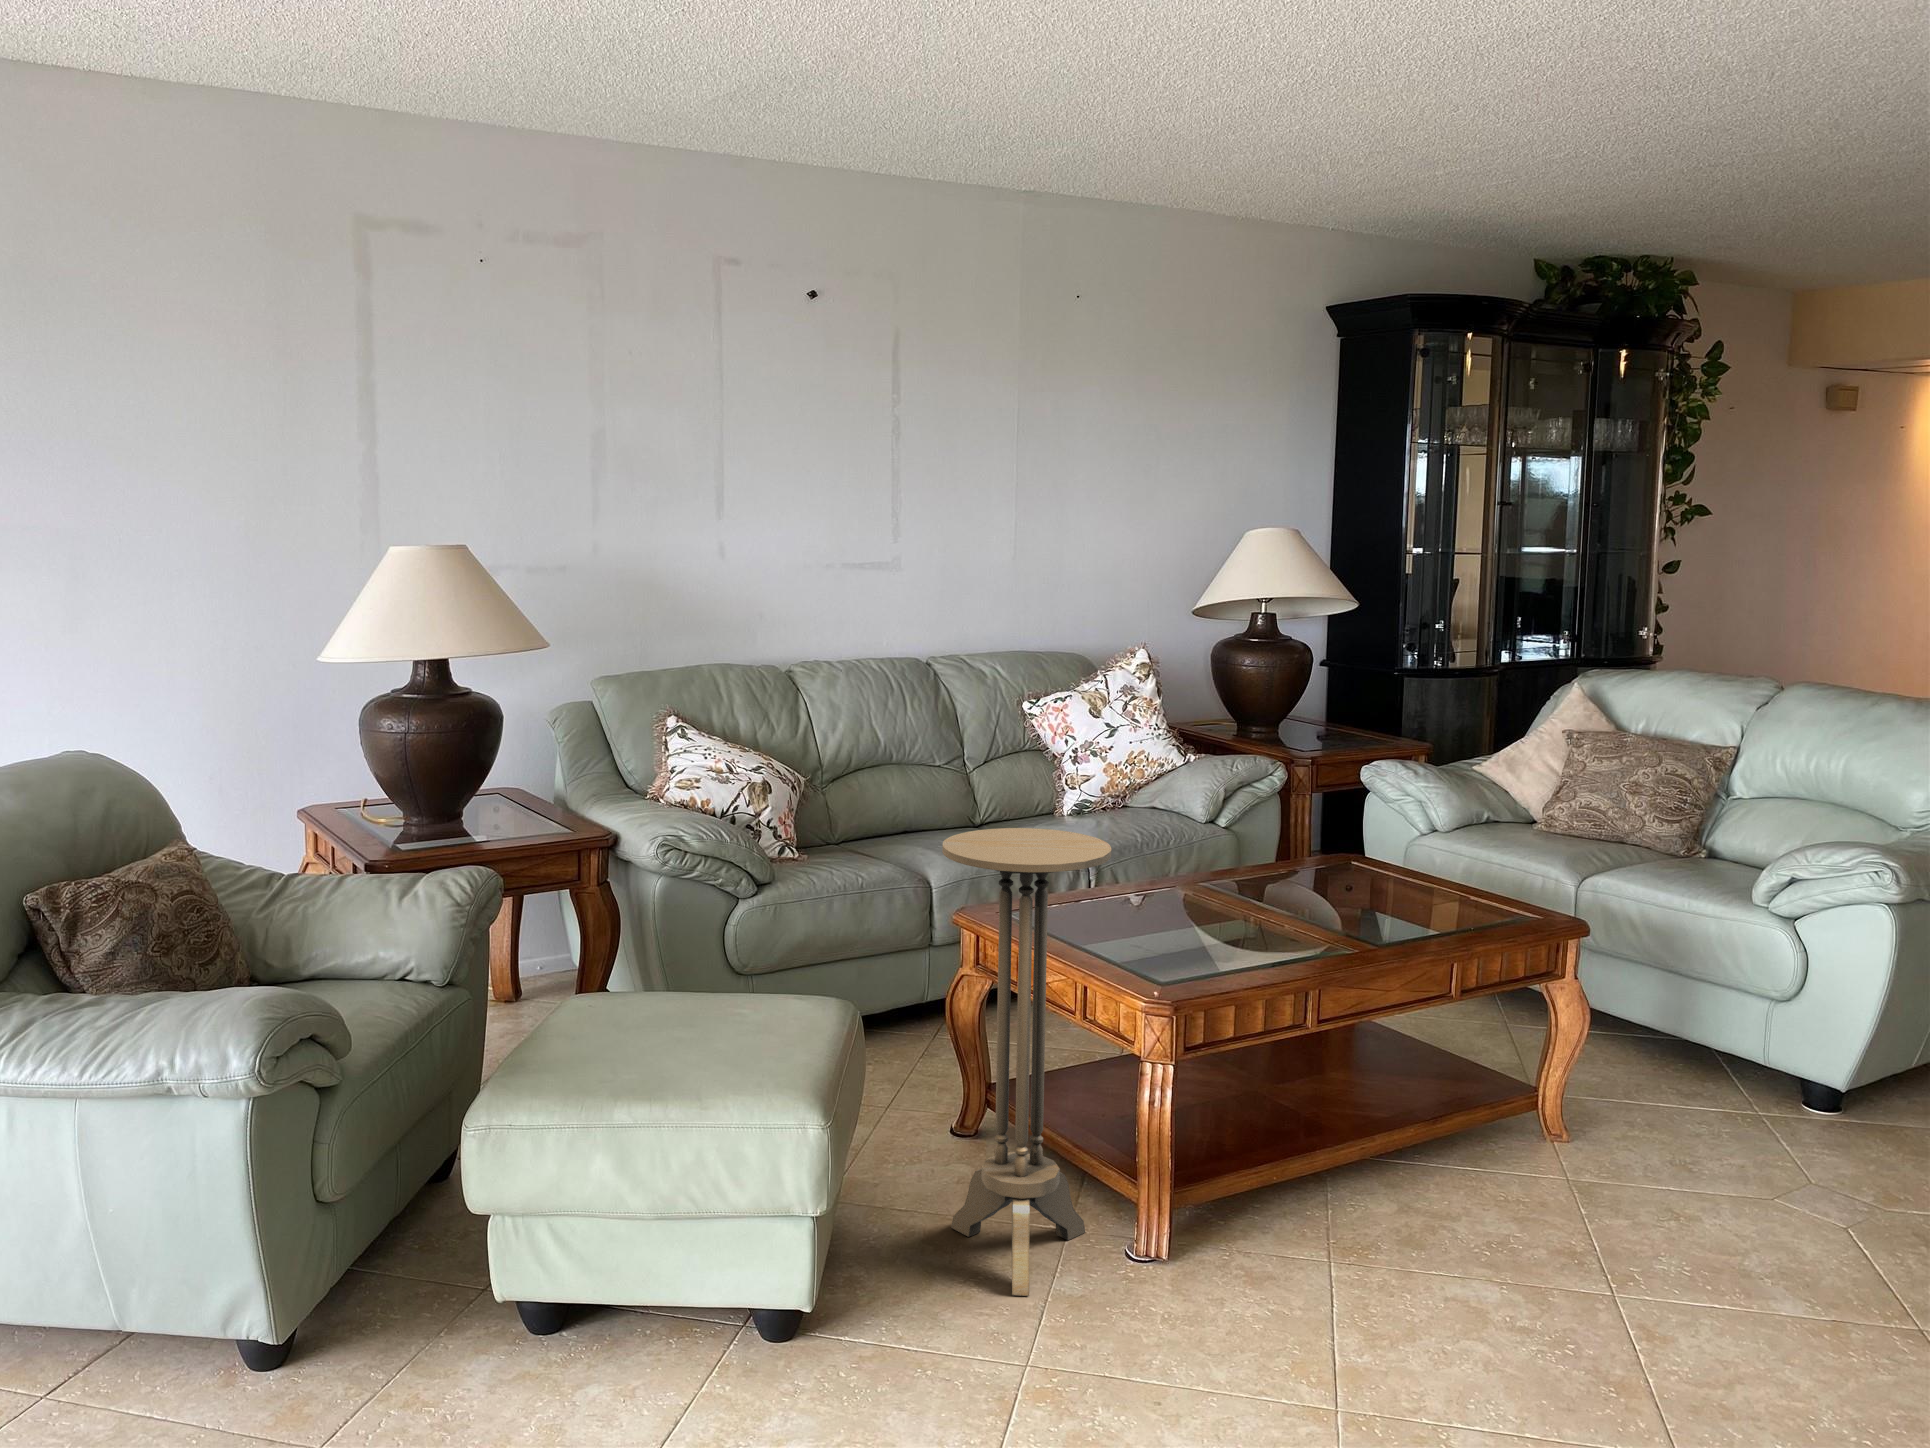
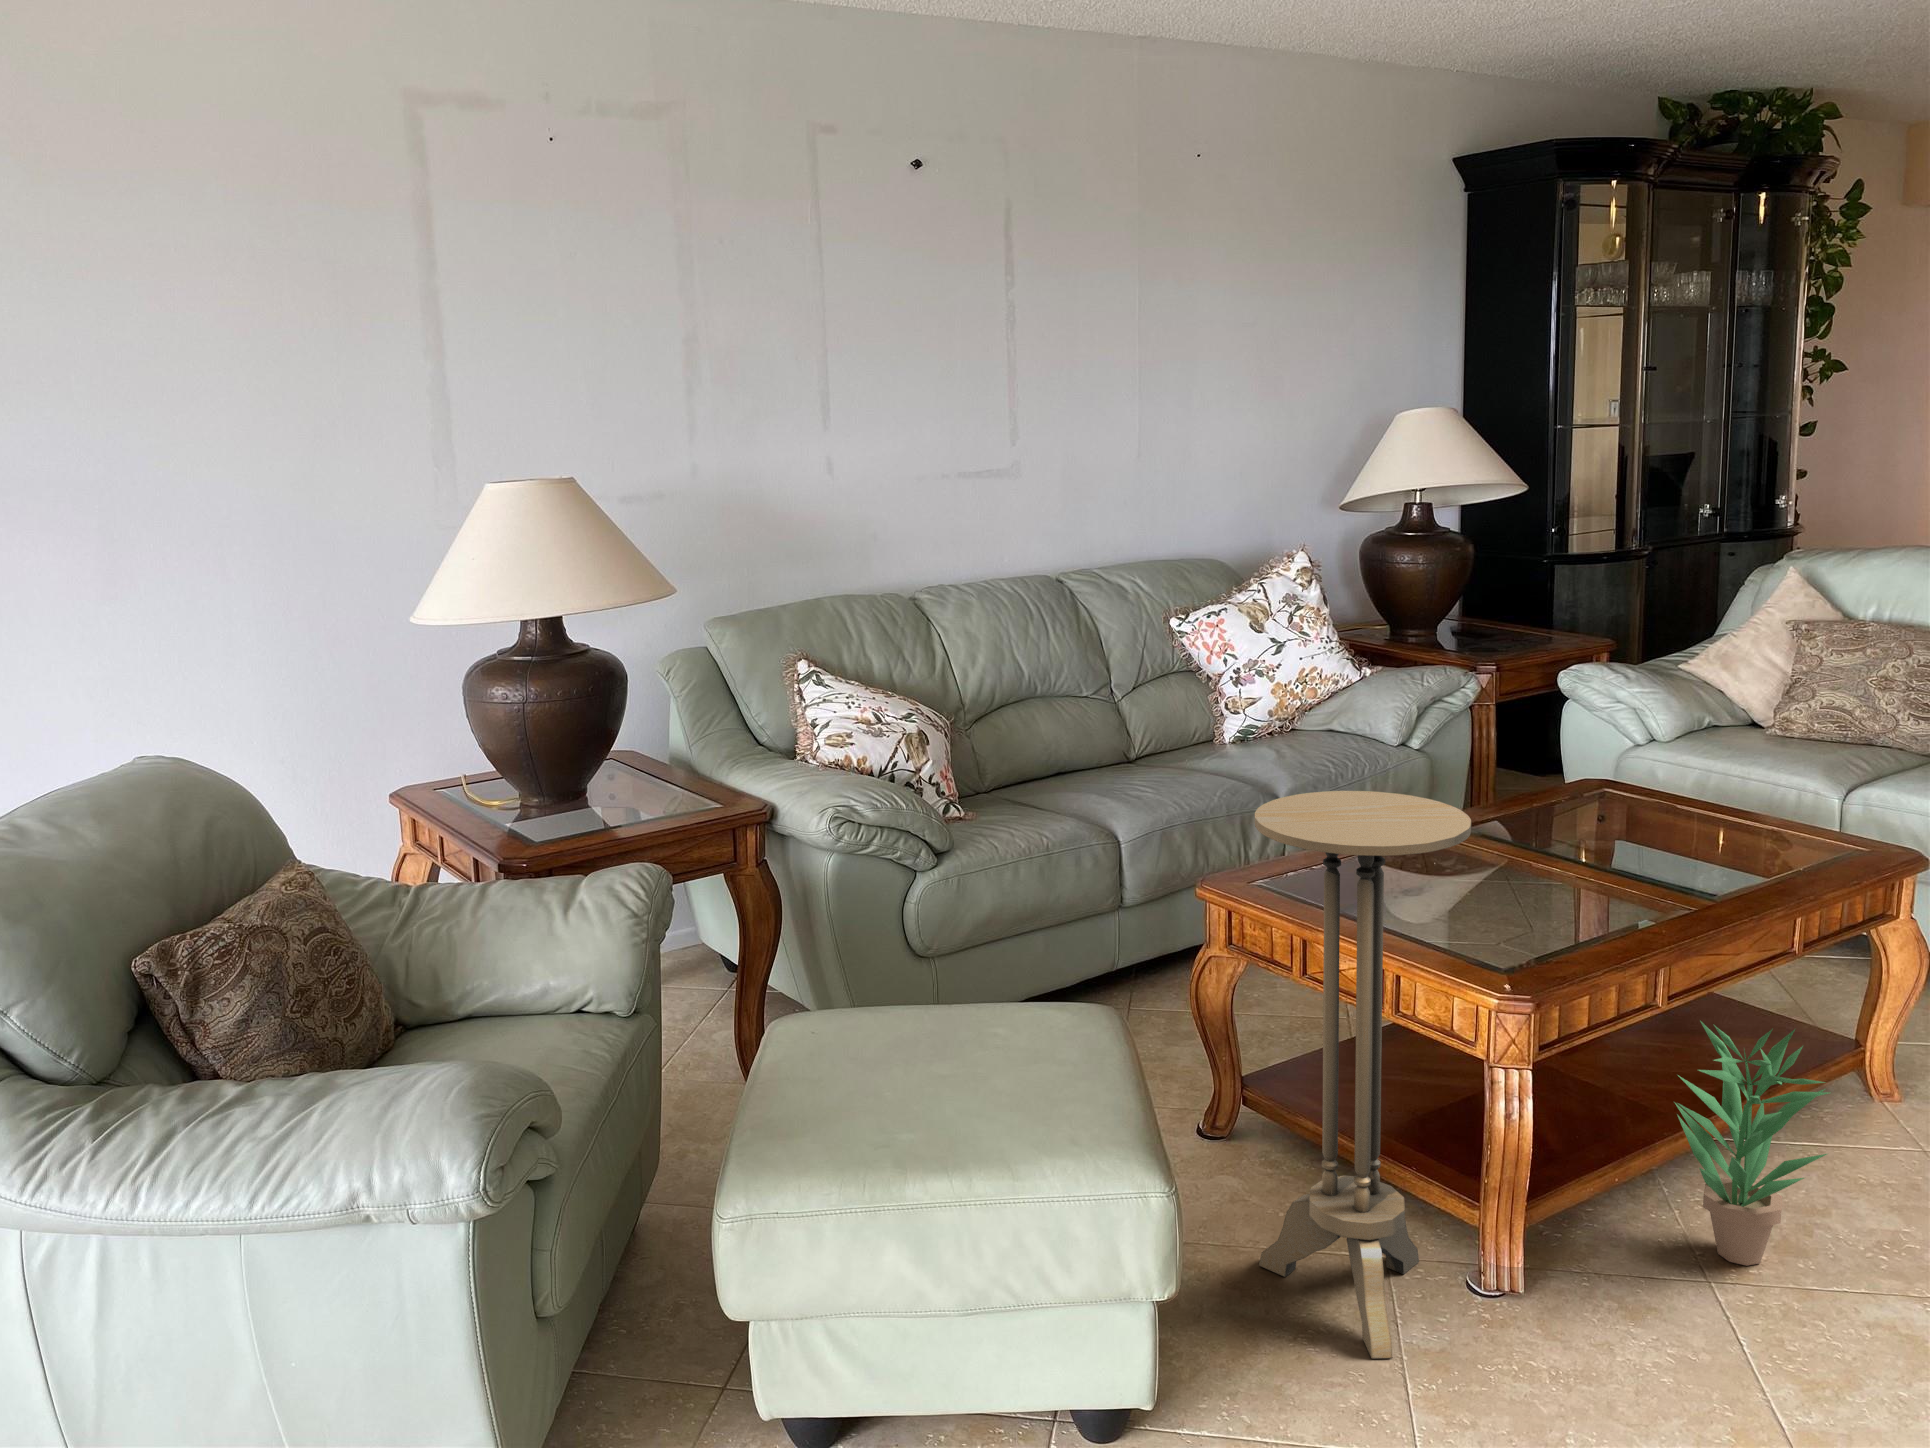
potted plant: none [1298,1037,1419,1250] -> present [1675,1022,1830,1266]

